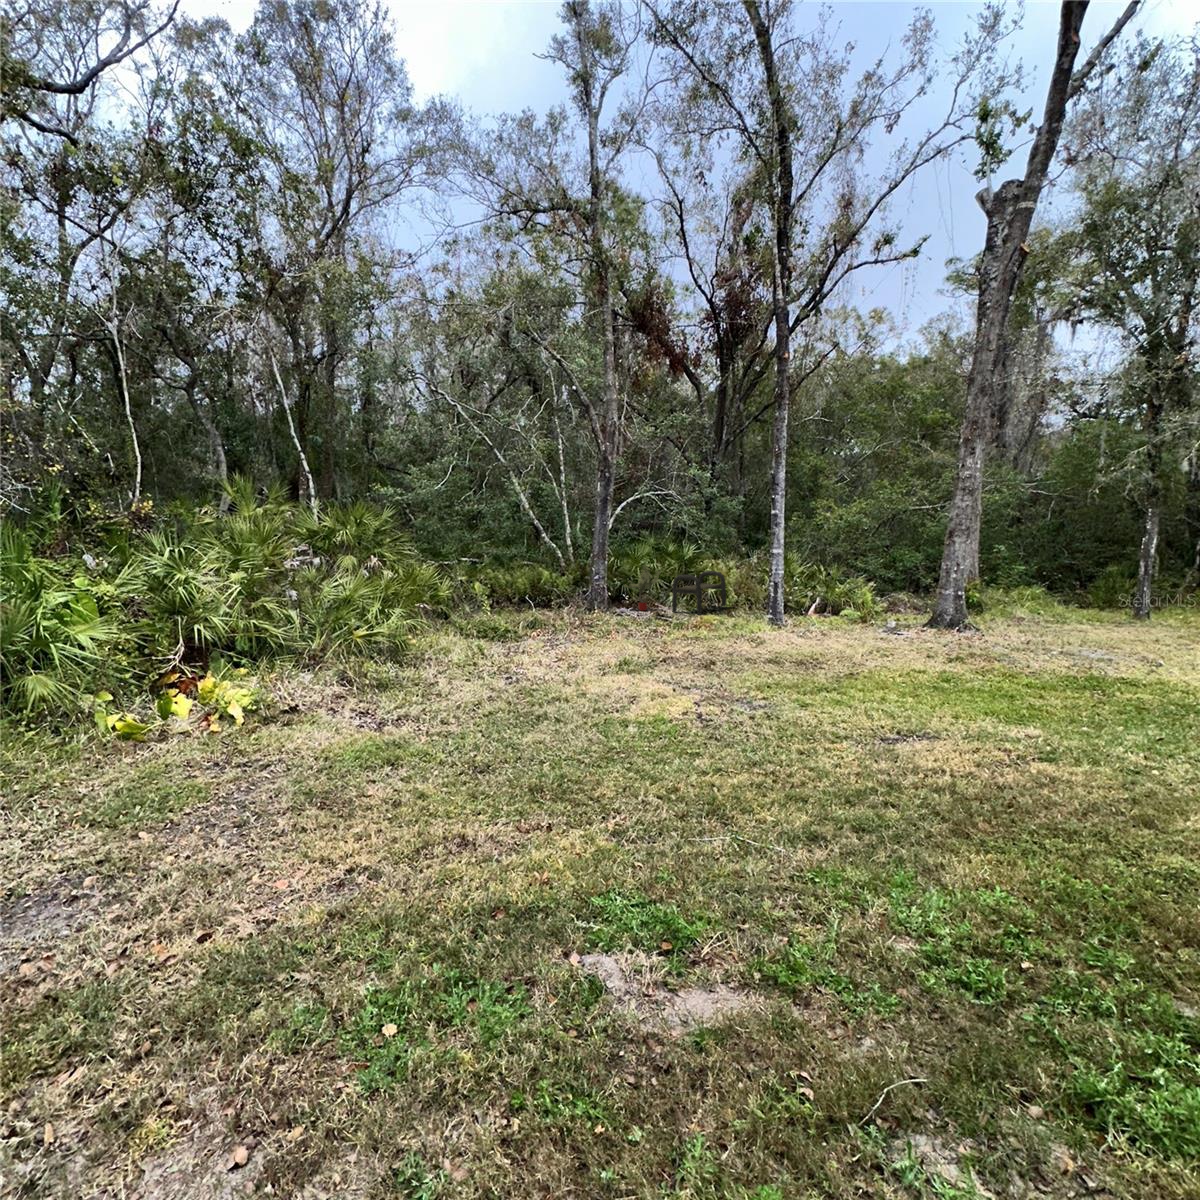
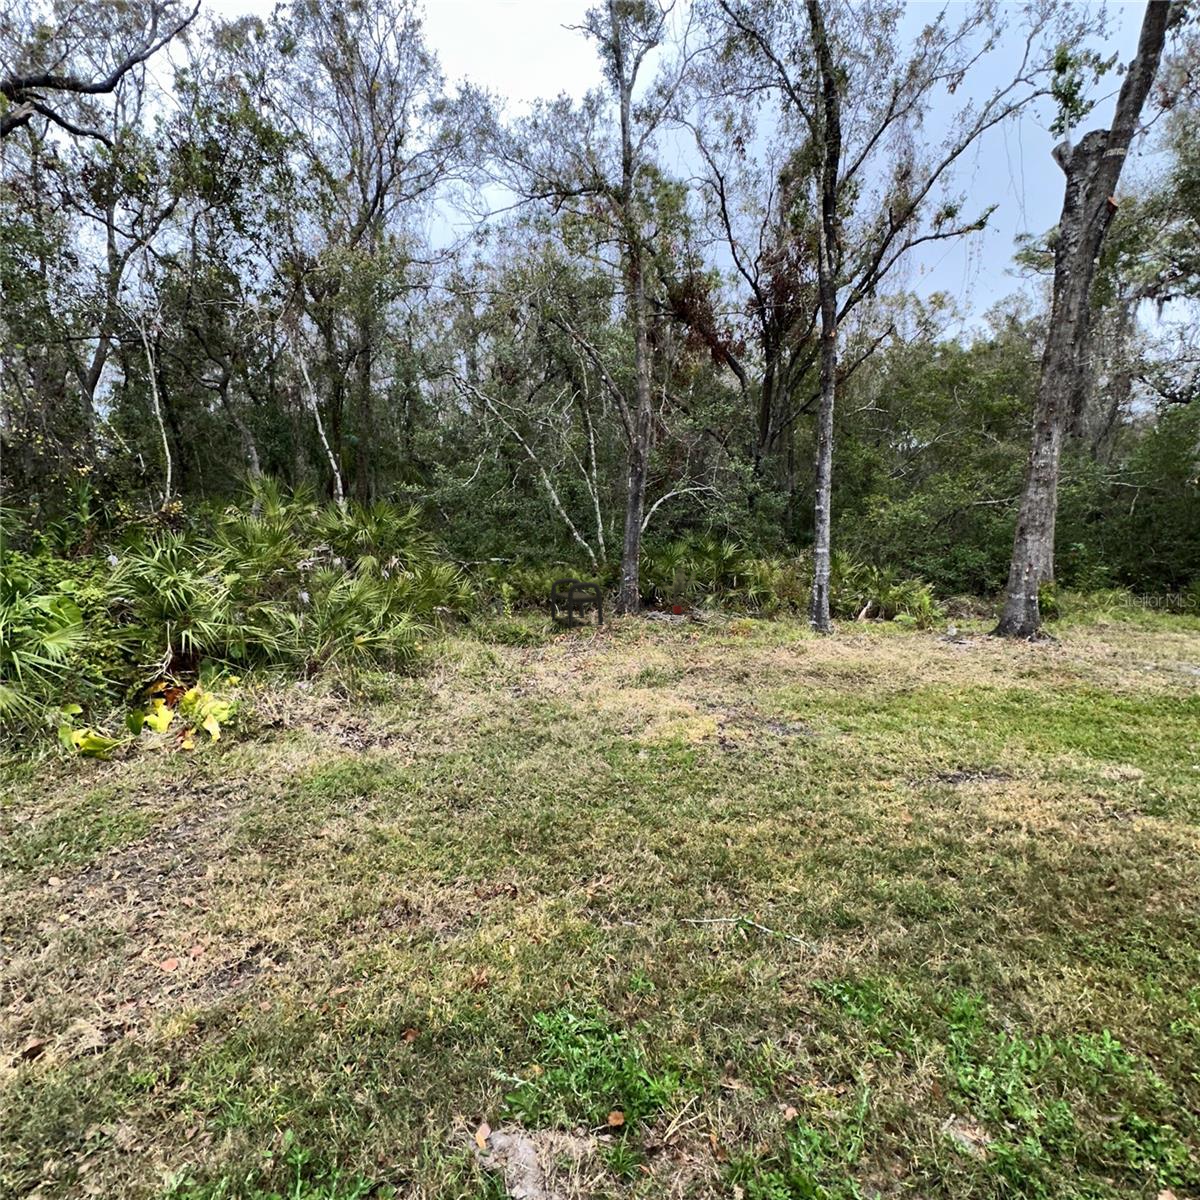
bench: present [672,571,726,615] -> present [551,578,603,627]

